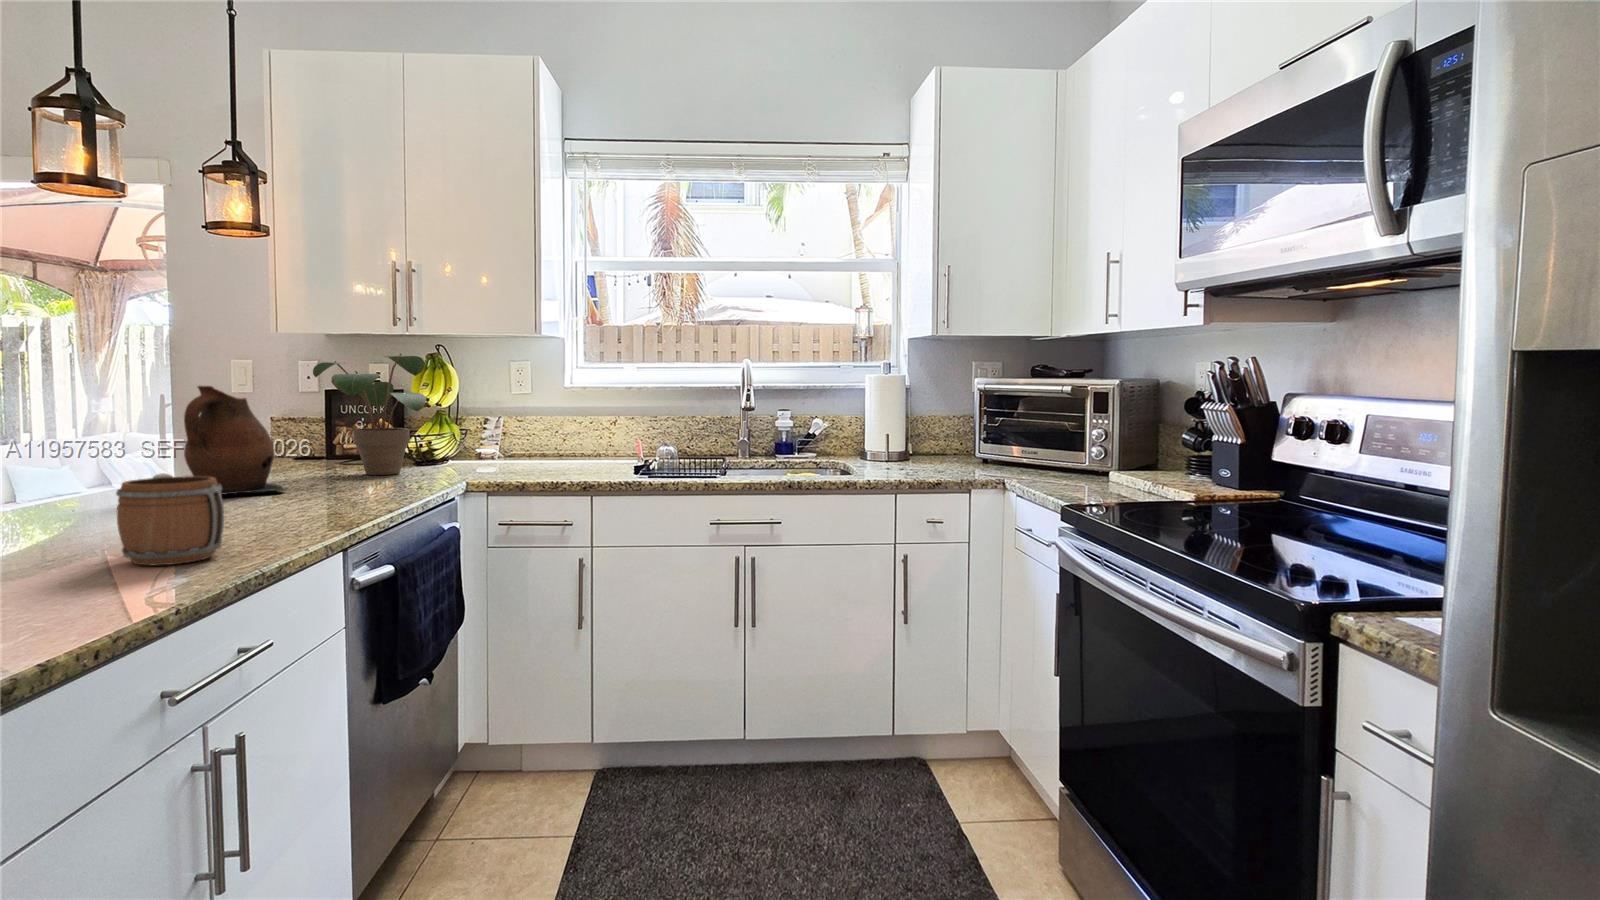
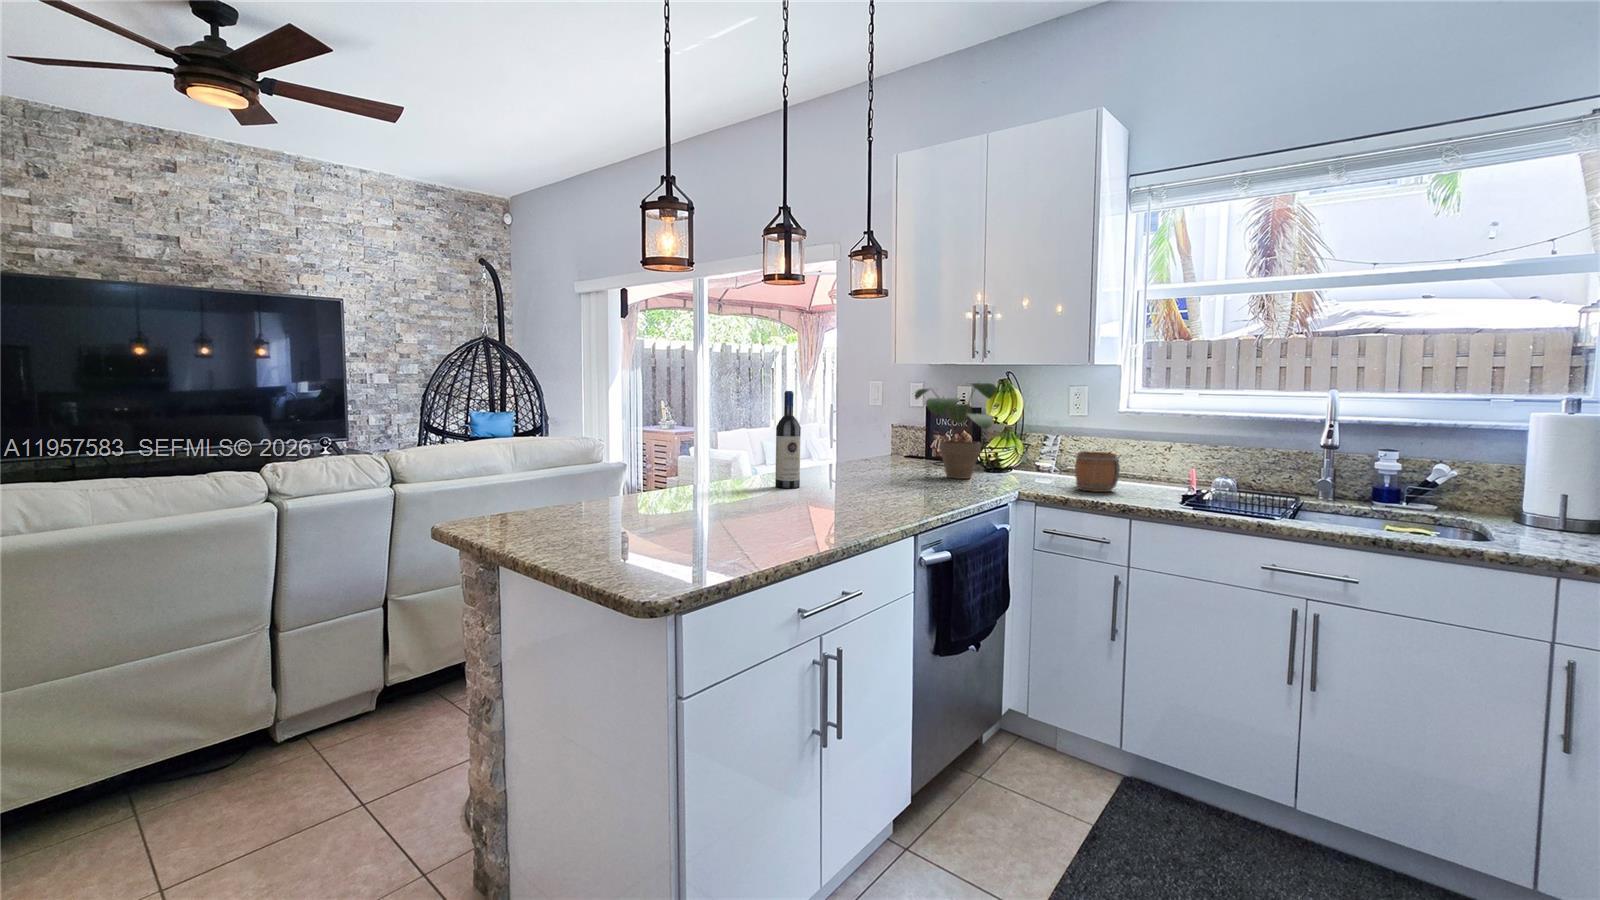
wine bottle: none [85,362,136,507] -> present [775,391,801,488]
ceramic pitcher: present [184,386,286,495] -> none [823,407,890,487]
mug: present [116,473,224,565] -> present [1075,450,1120,492]

